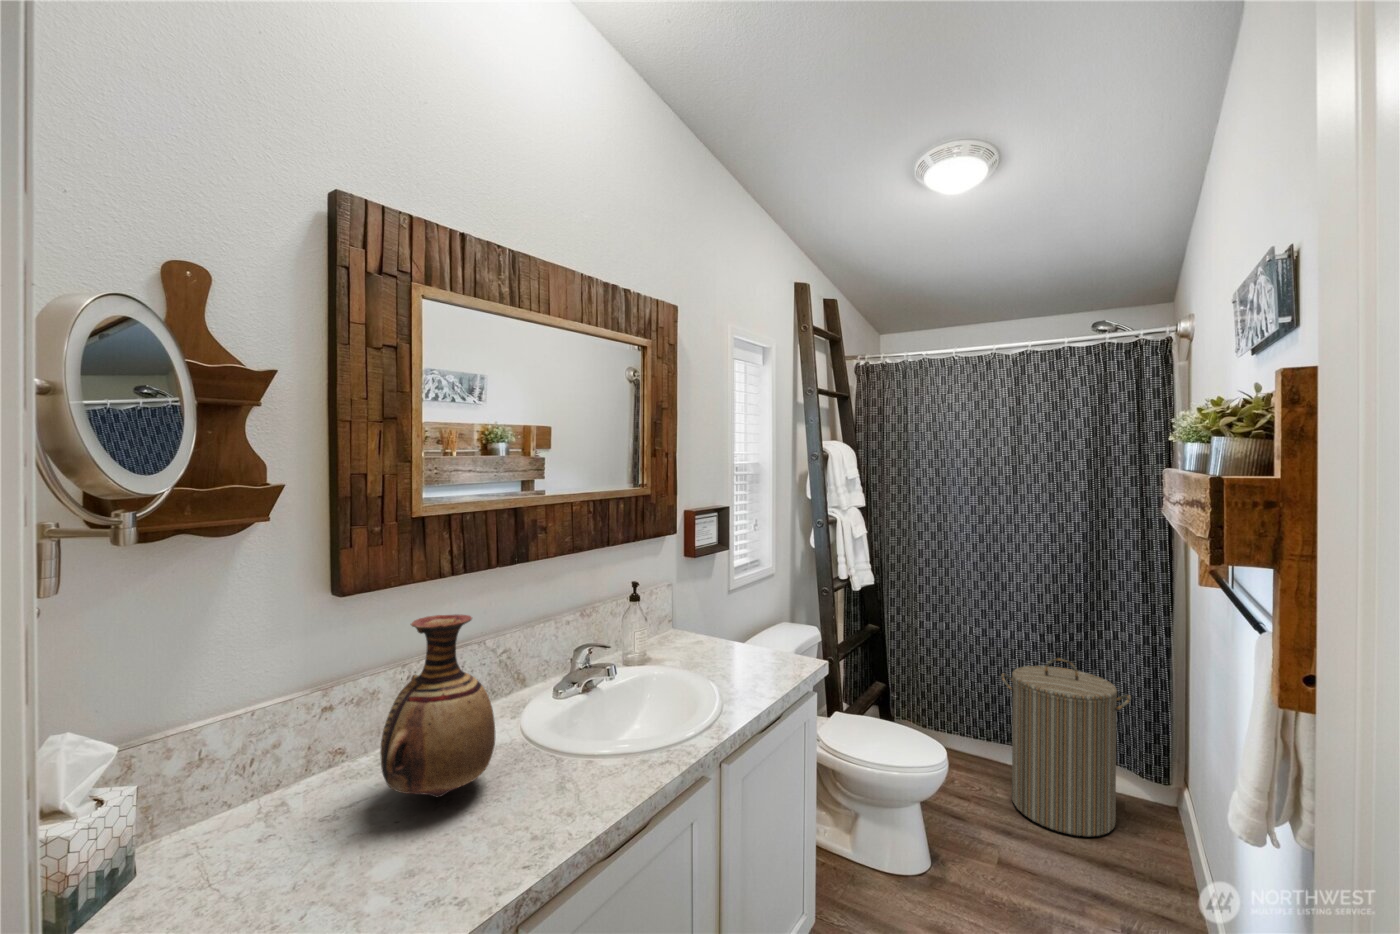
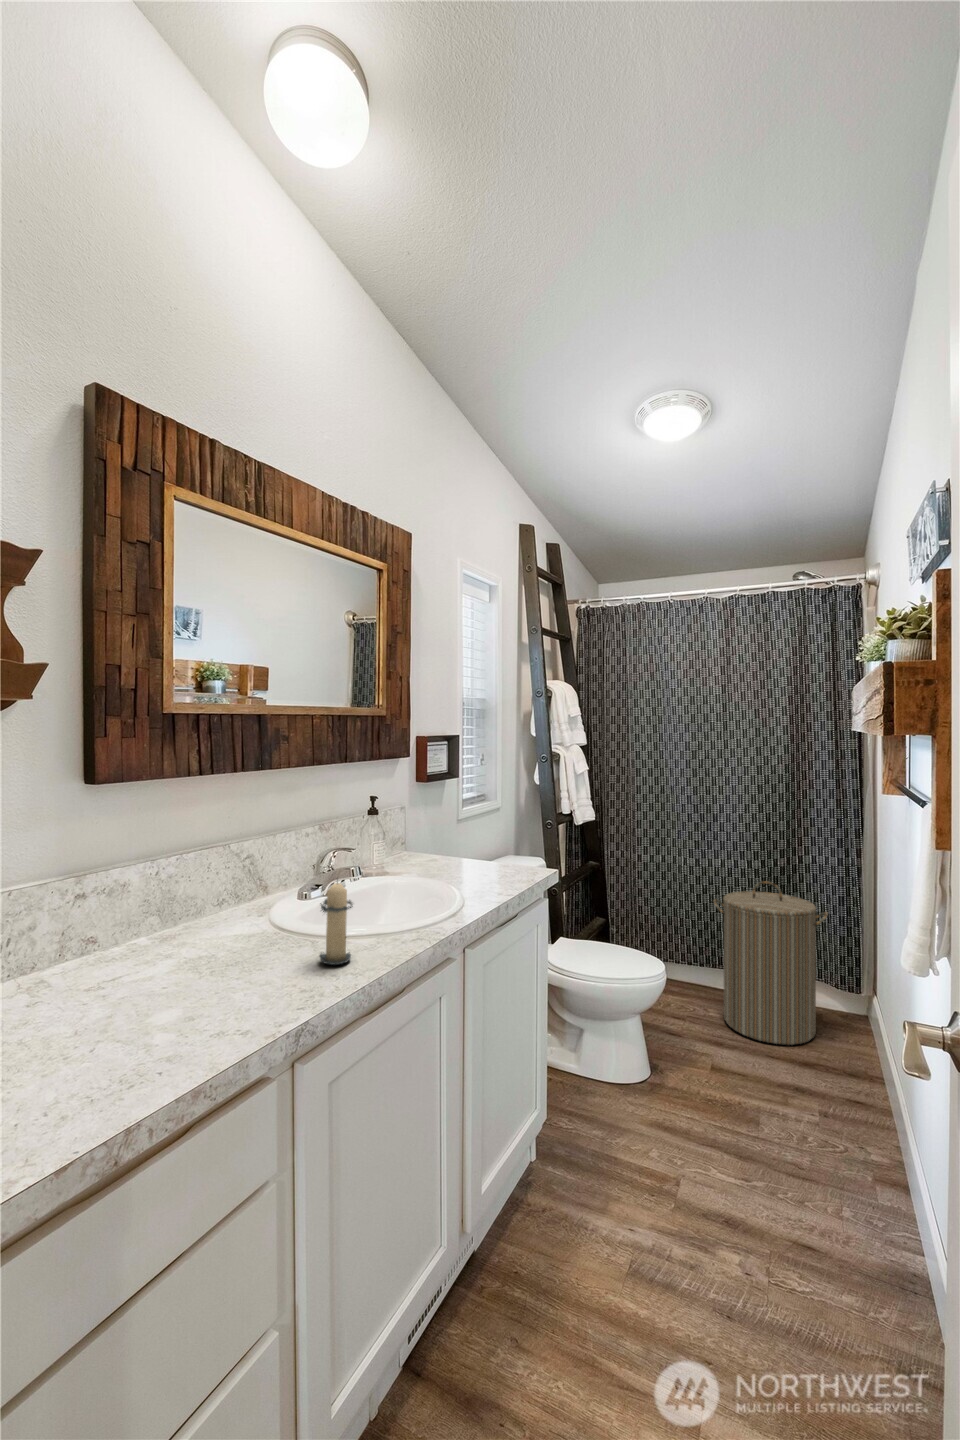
vase: present [380,614,495,797] -> none [145,798,255,971]
candle: none [554,703,598,799] -> present [319,882,353,965]

